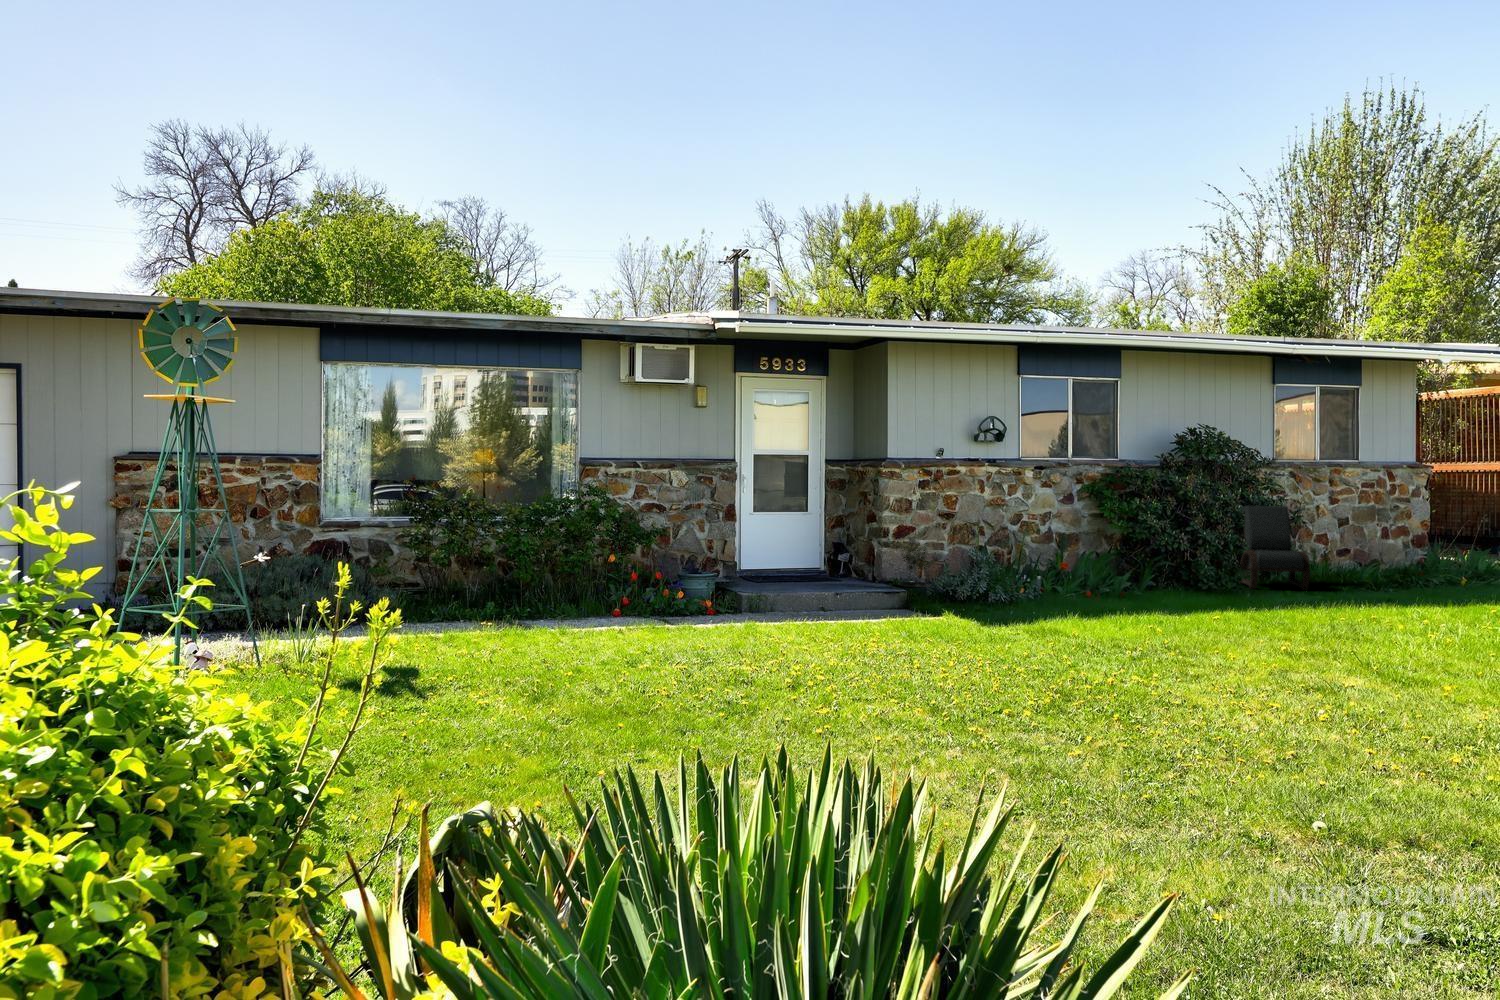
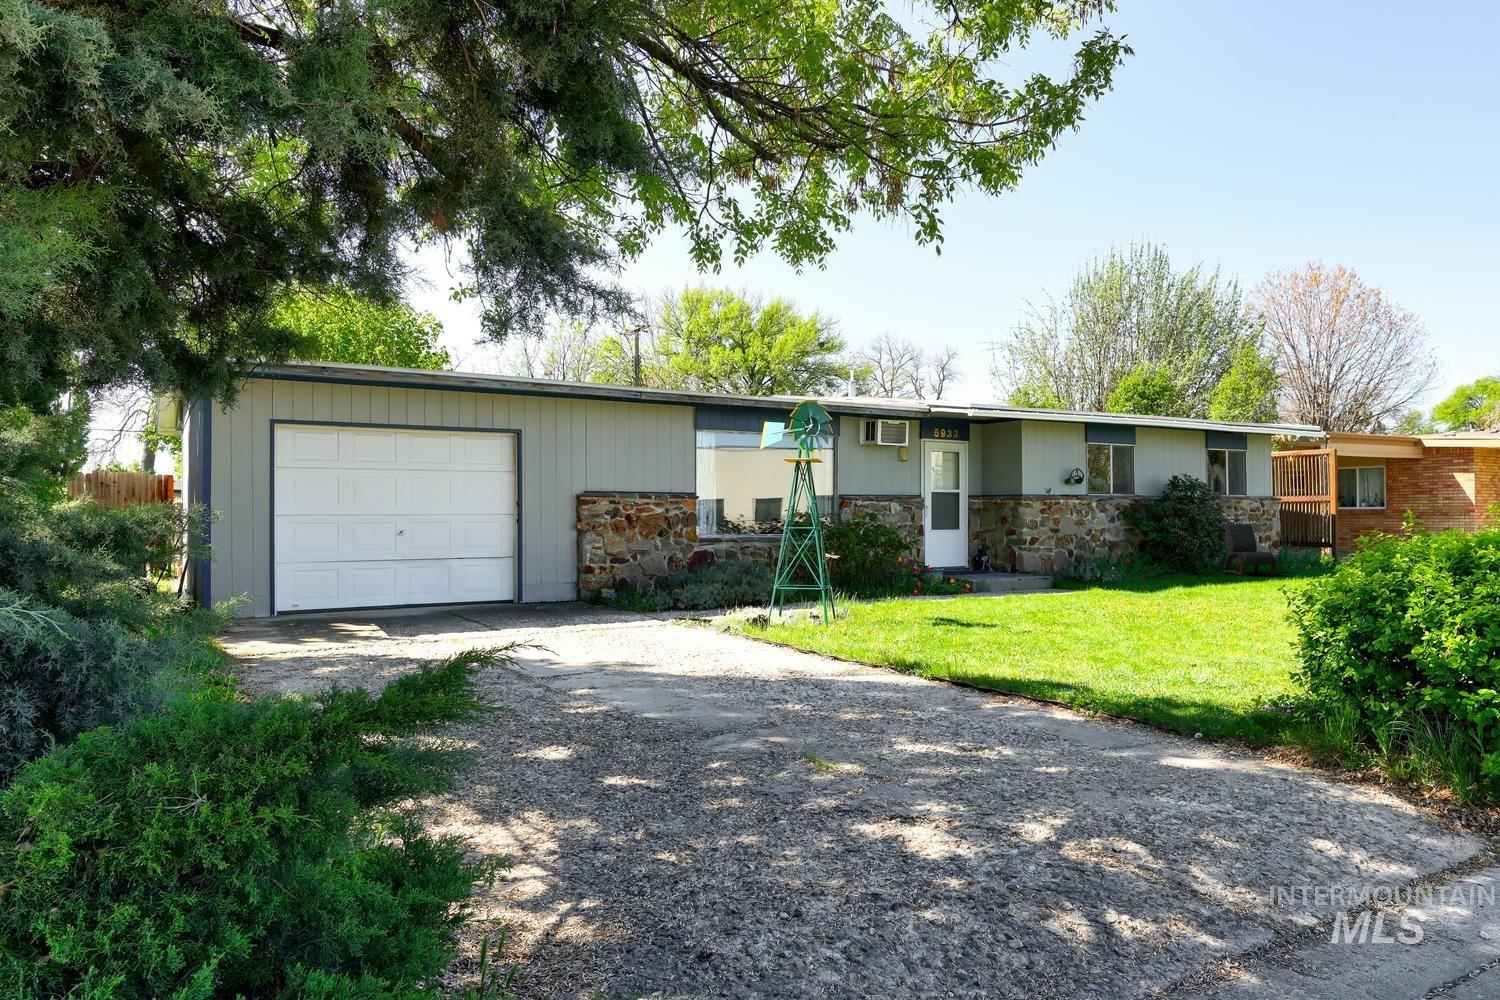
potted tree: present [899,531,929,587] -> none [1031,540,1054,579]

